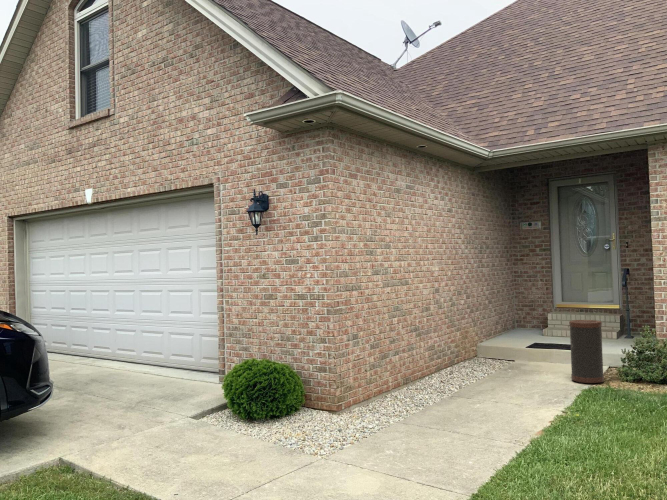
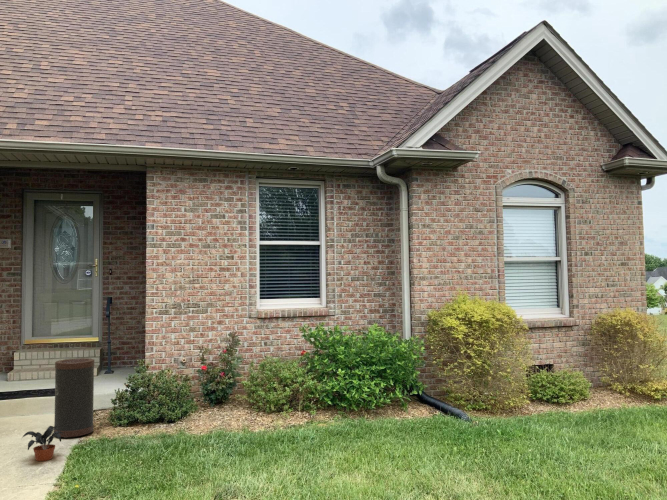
potted plant: none [544,369,575,394] -> present [23,426,62,461]

